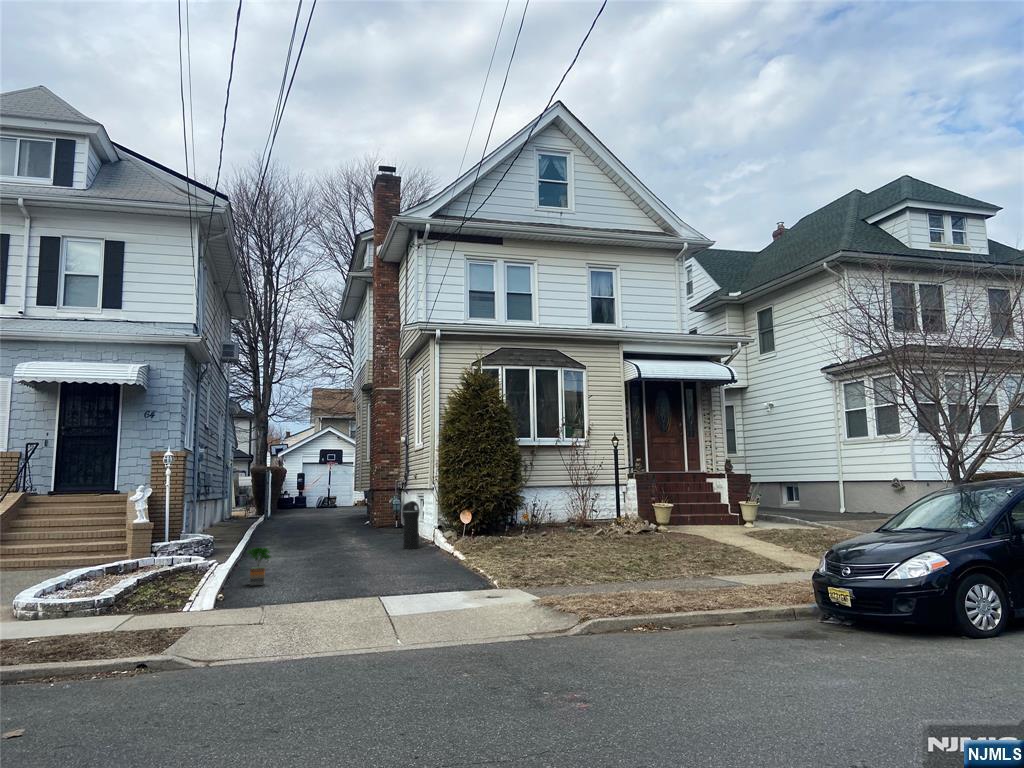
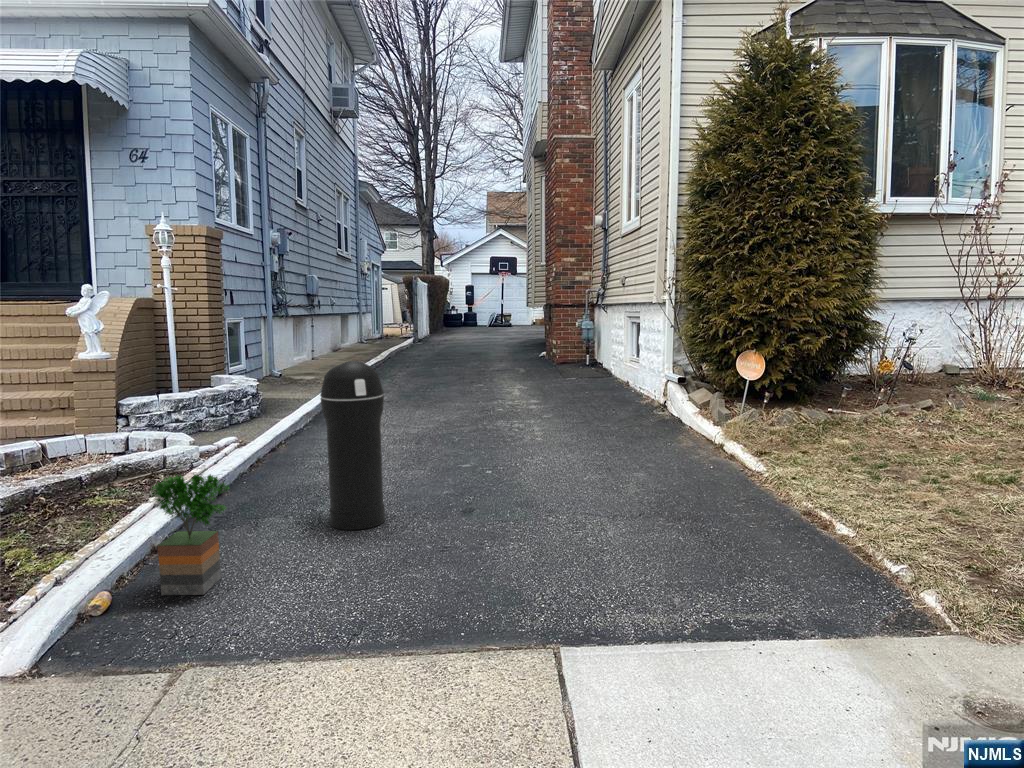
trash can: present [402,501,420,549] -> present [320,361,385,530]

